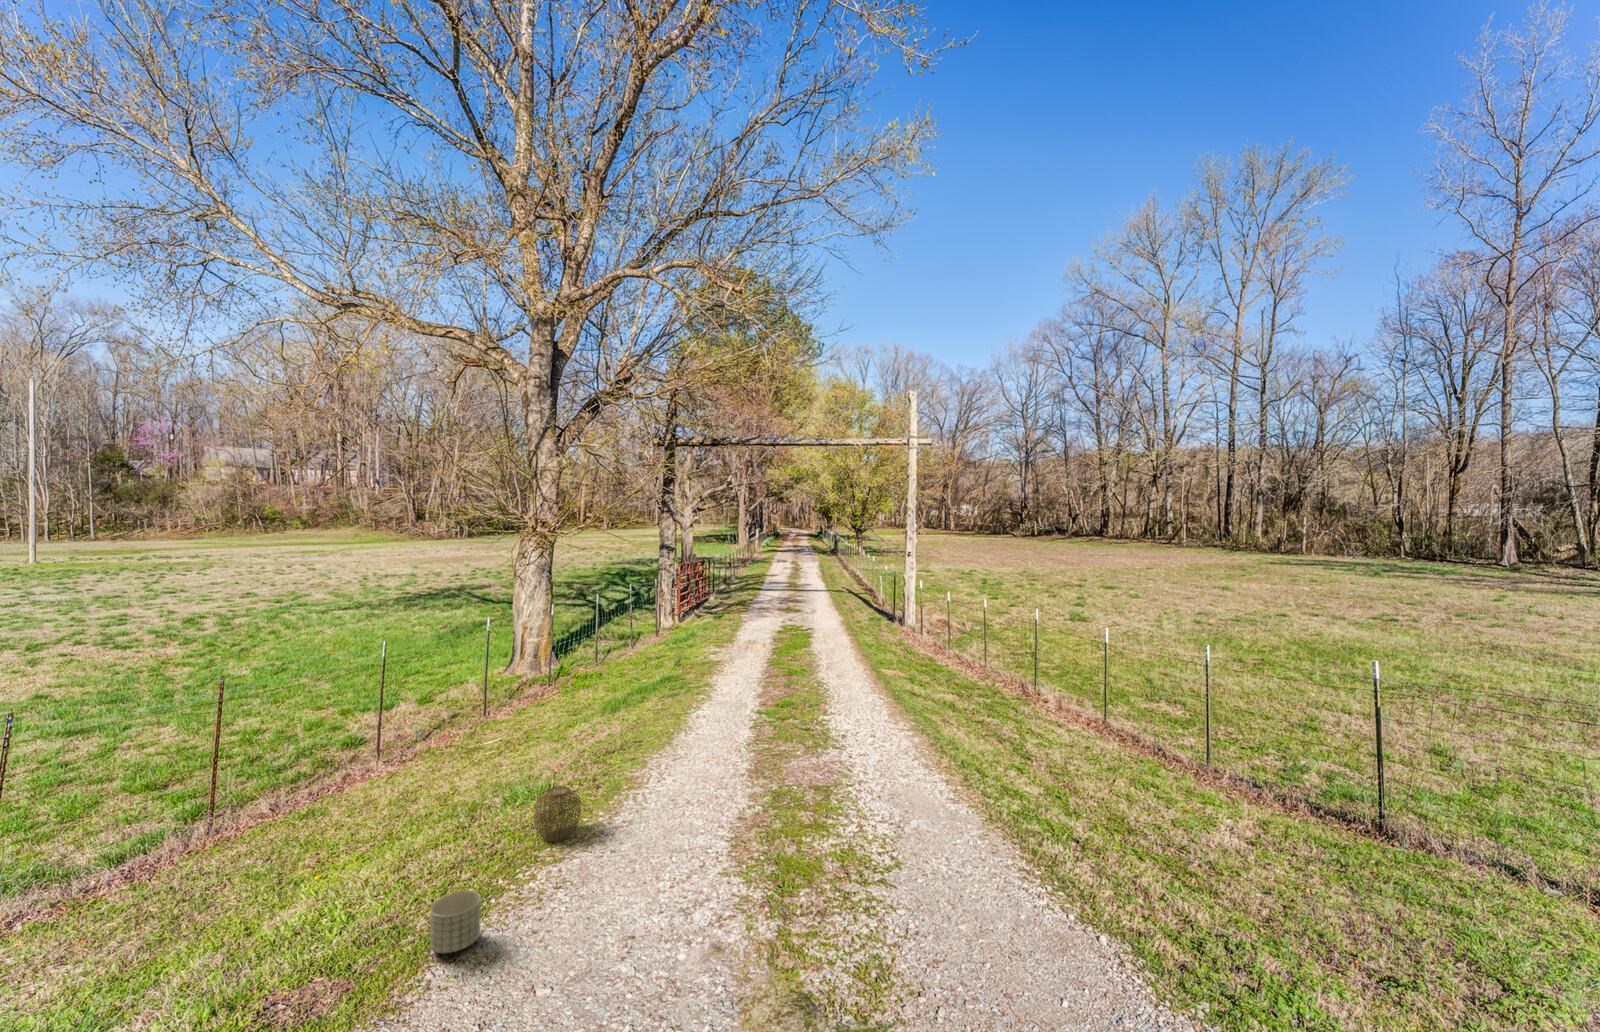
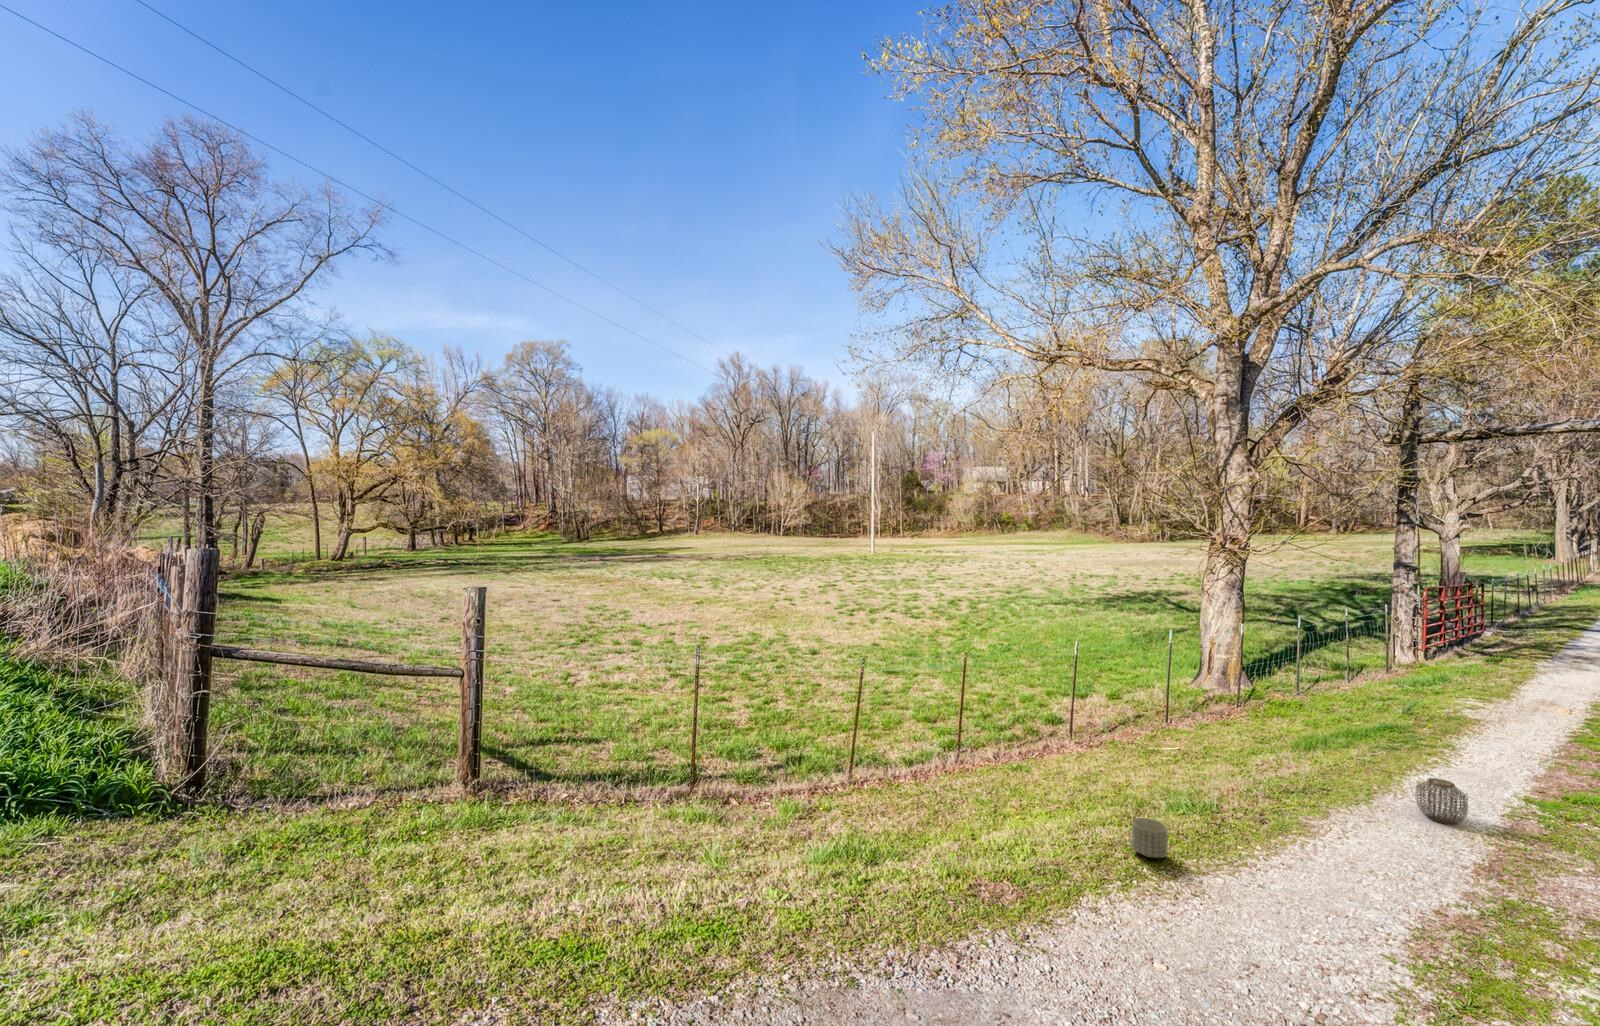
woven basket: present [534,786,581,841] -> present [1416,778,1468,825]

